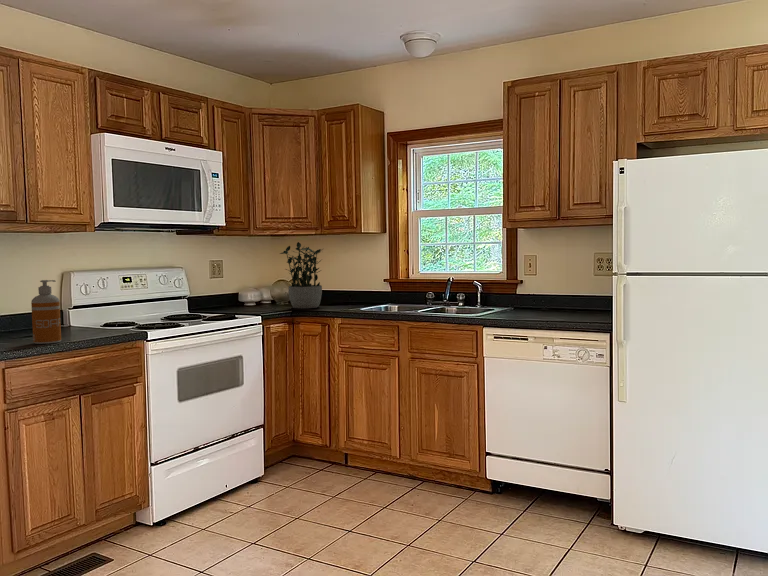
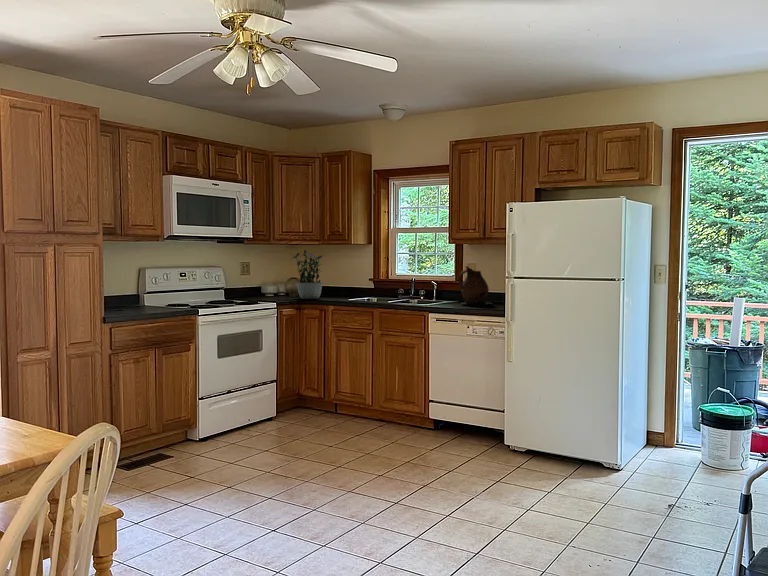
ceramic pitcher: none [521,259,567,315] -> present [459,266,491,305]
soap dispenser: present [31,280,61,344] -> none [127,273,145,314]

